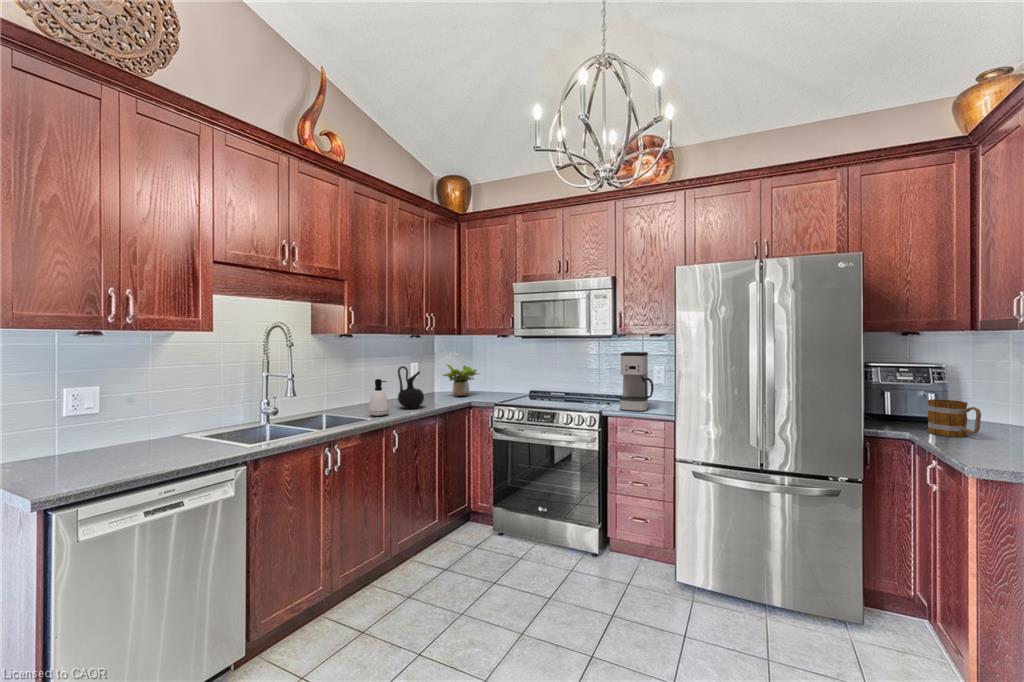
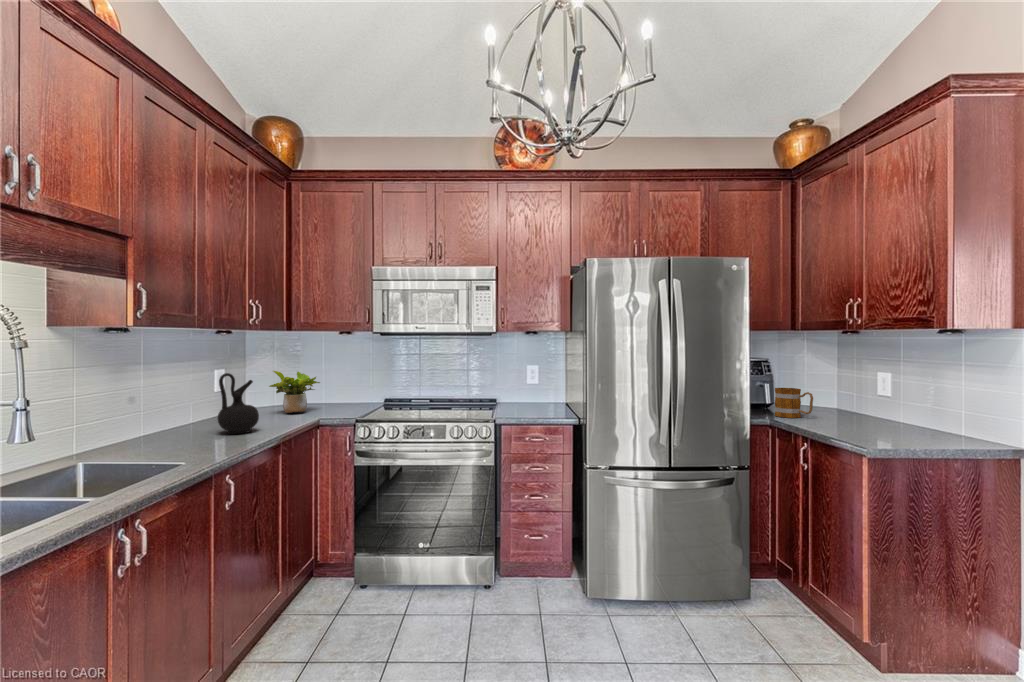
coffee maker: present [619,352,654,411] -> none [509,351,545,416]
soap dispenser: present [368,379,389,416] -> none [181,392,215,447]

